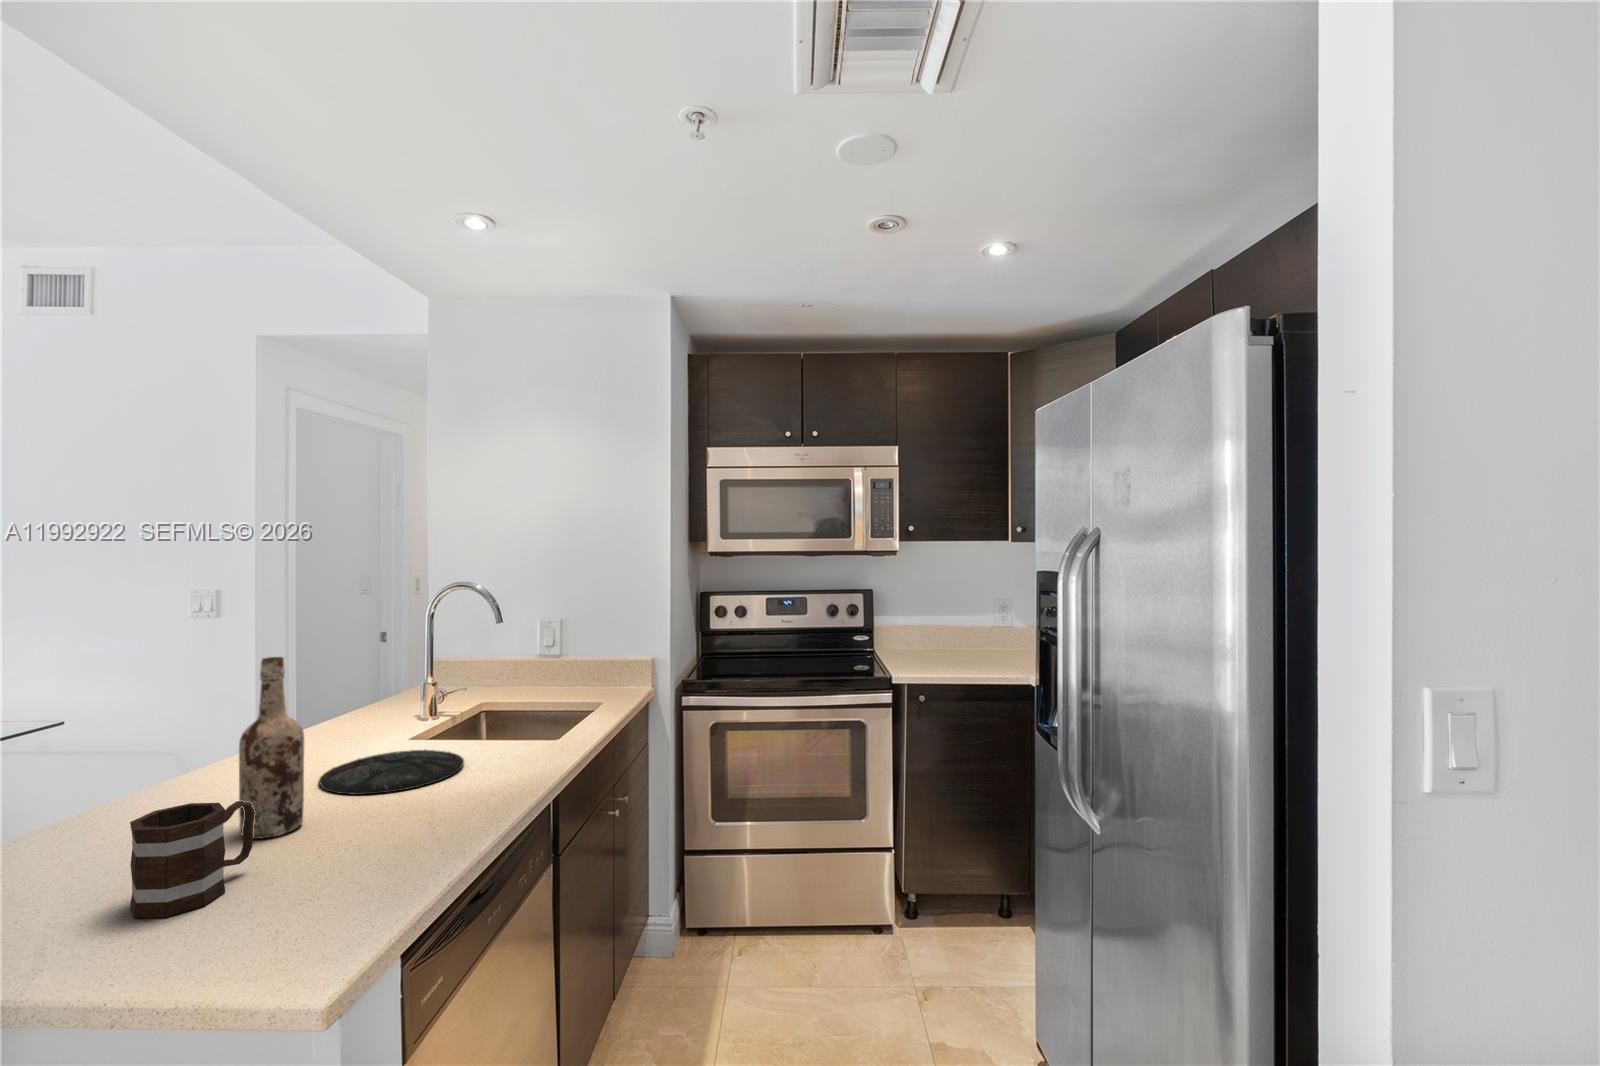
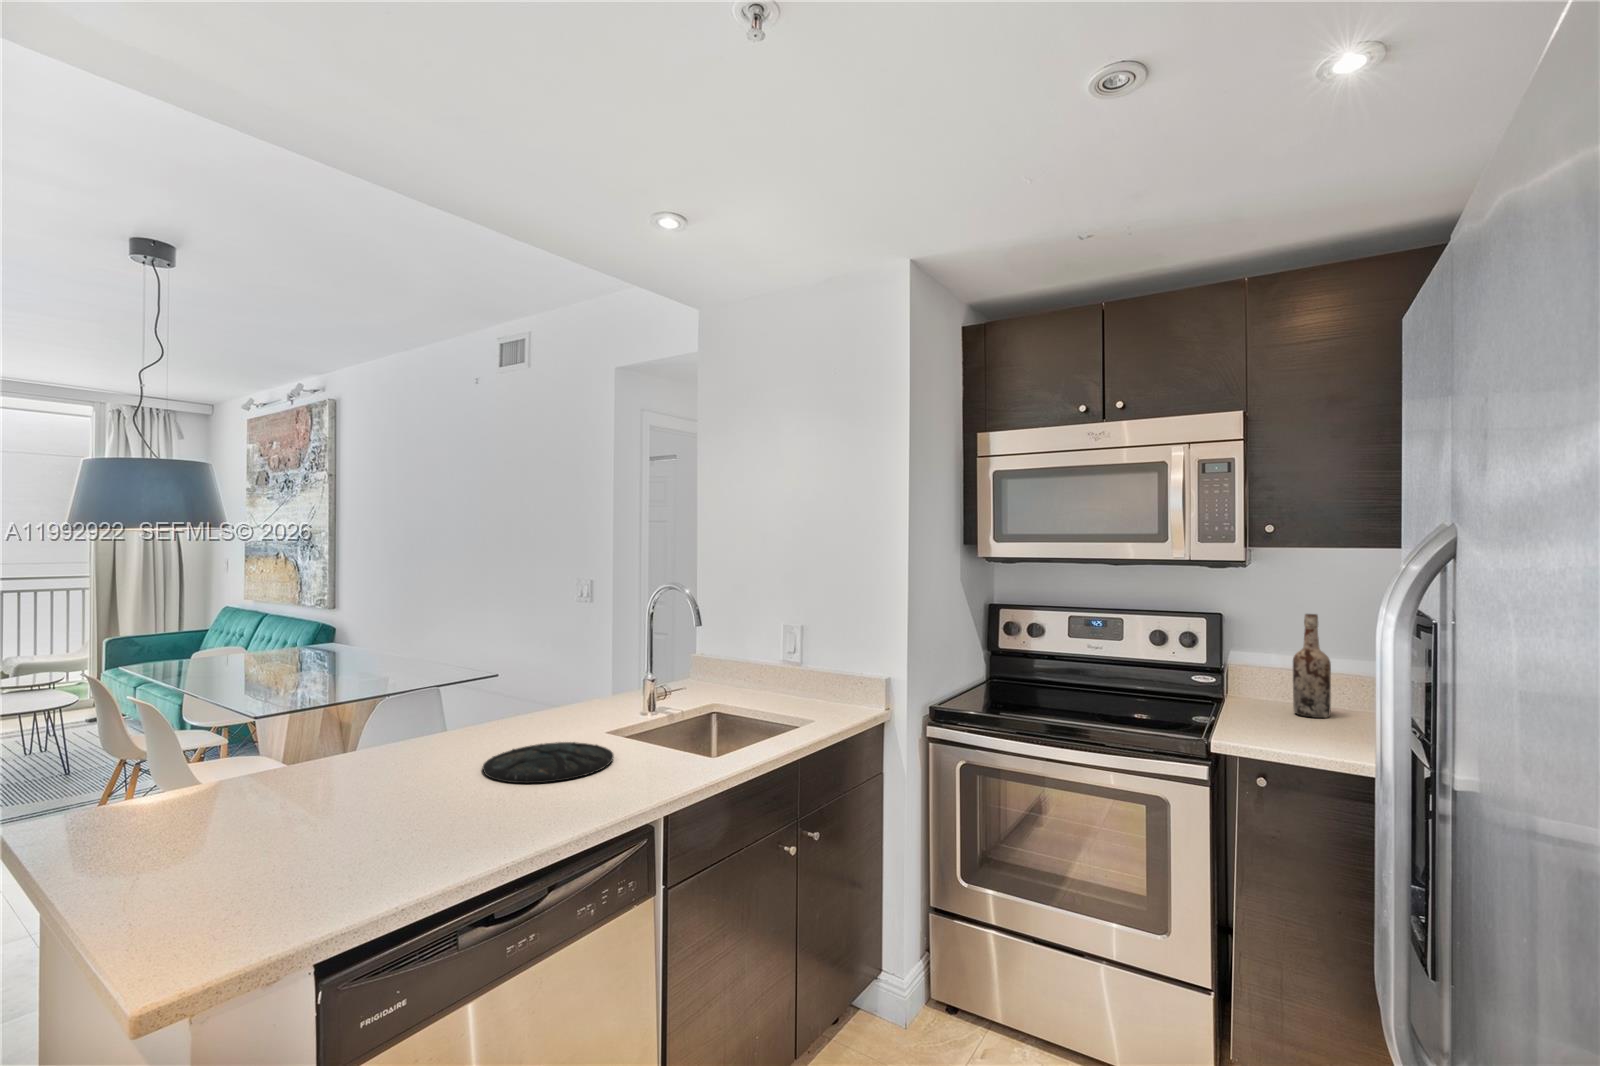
wine bottle: present [239,657,304,839] -> present [1293,614,1331,718]
mug: present [130,801,255,918] -> none [209,766,329,866]

